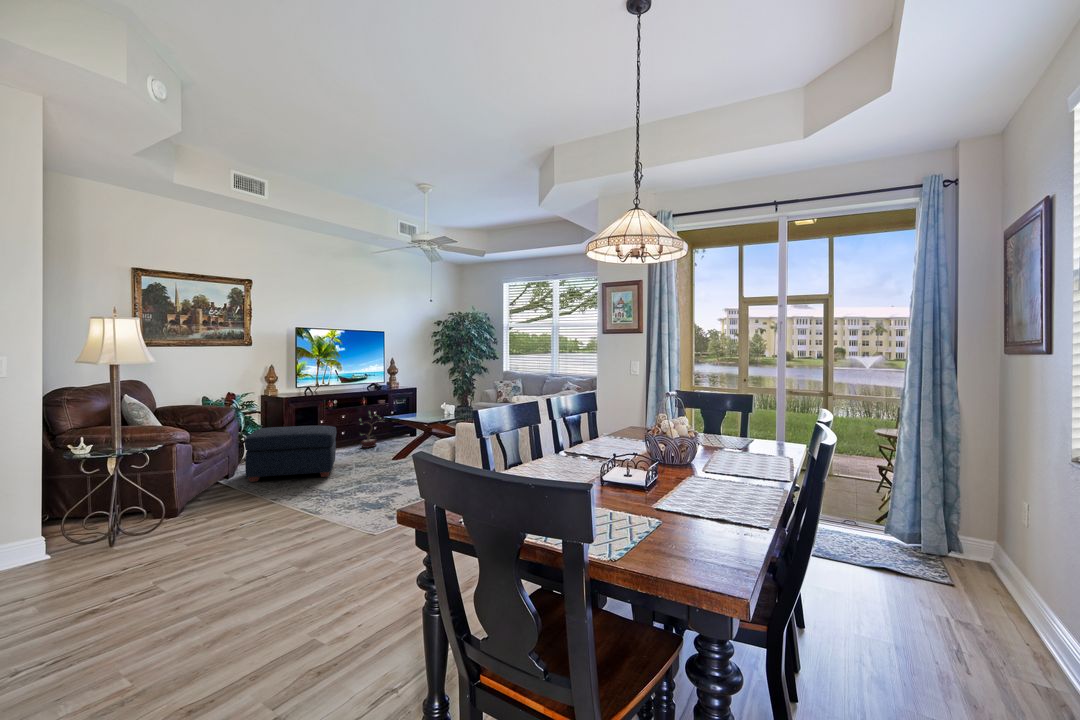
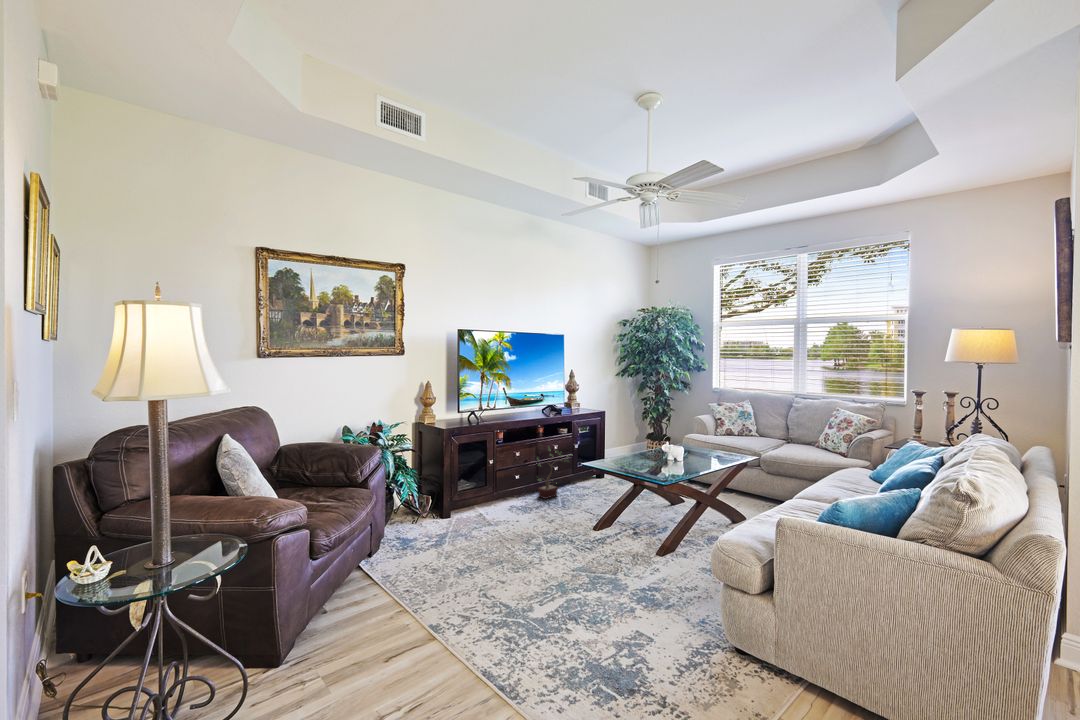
ottoman: present [245,426,337,482] -> none [392,477,517,567]

